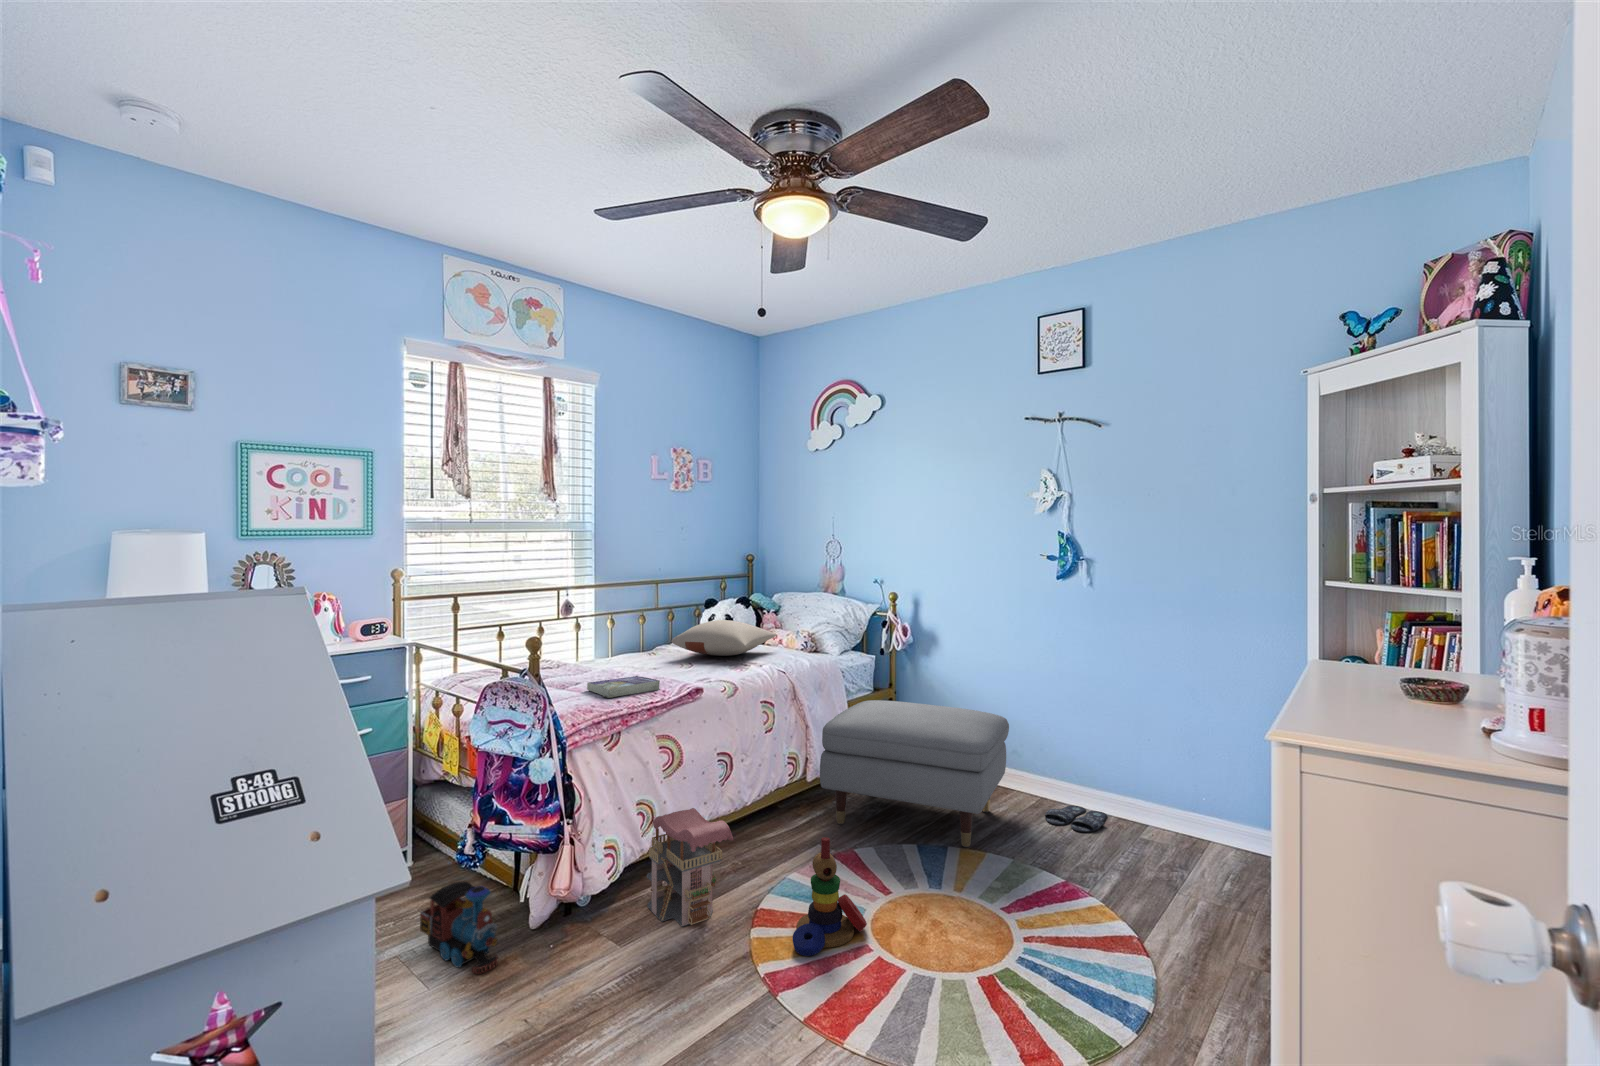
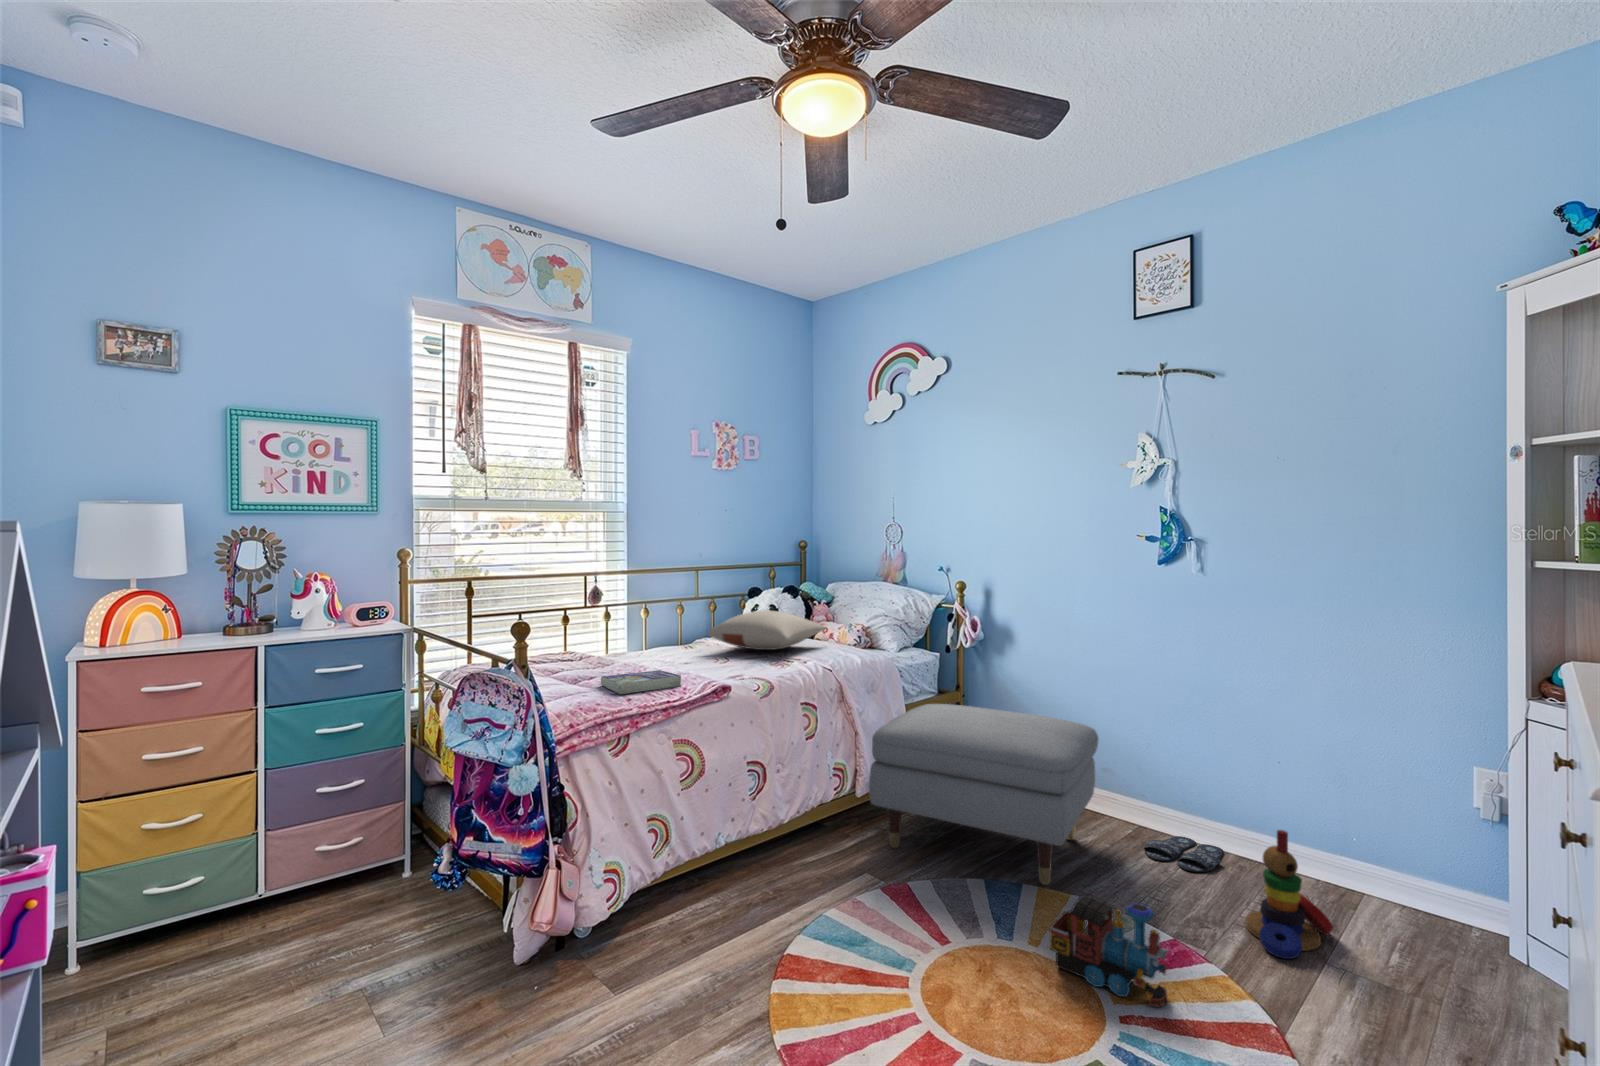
toy house: present [647,808,733,927] -> none [653,827,750,974]
stacking toy: present [792,837,867,956] -> present [1245,830,1333,959]
toy train: present [420,882,498,974] -> present [1049,895,1169,1007]

